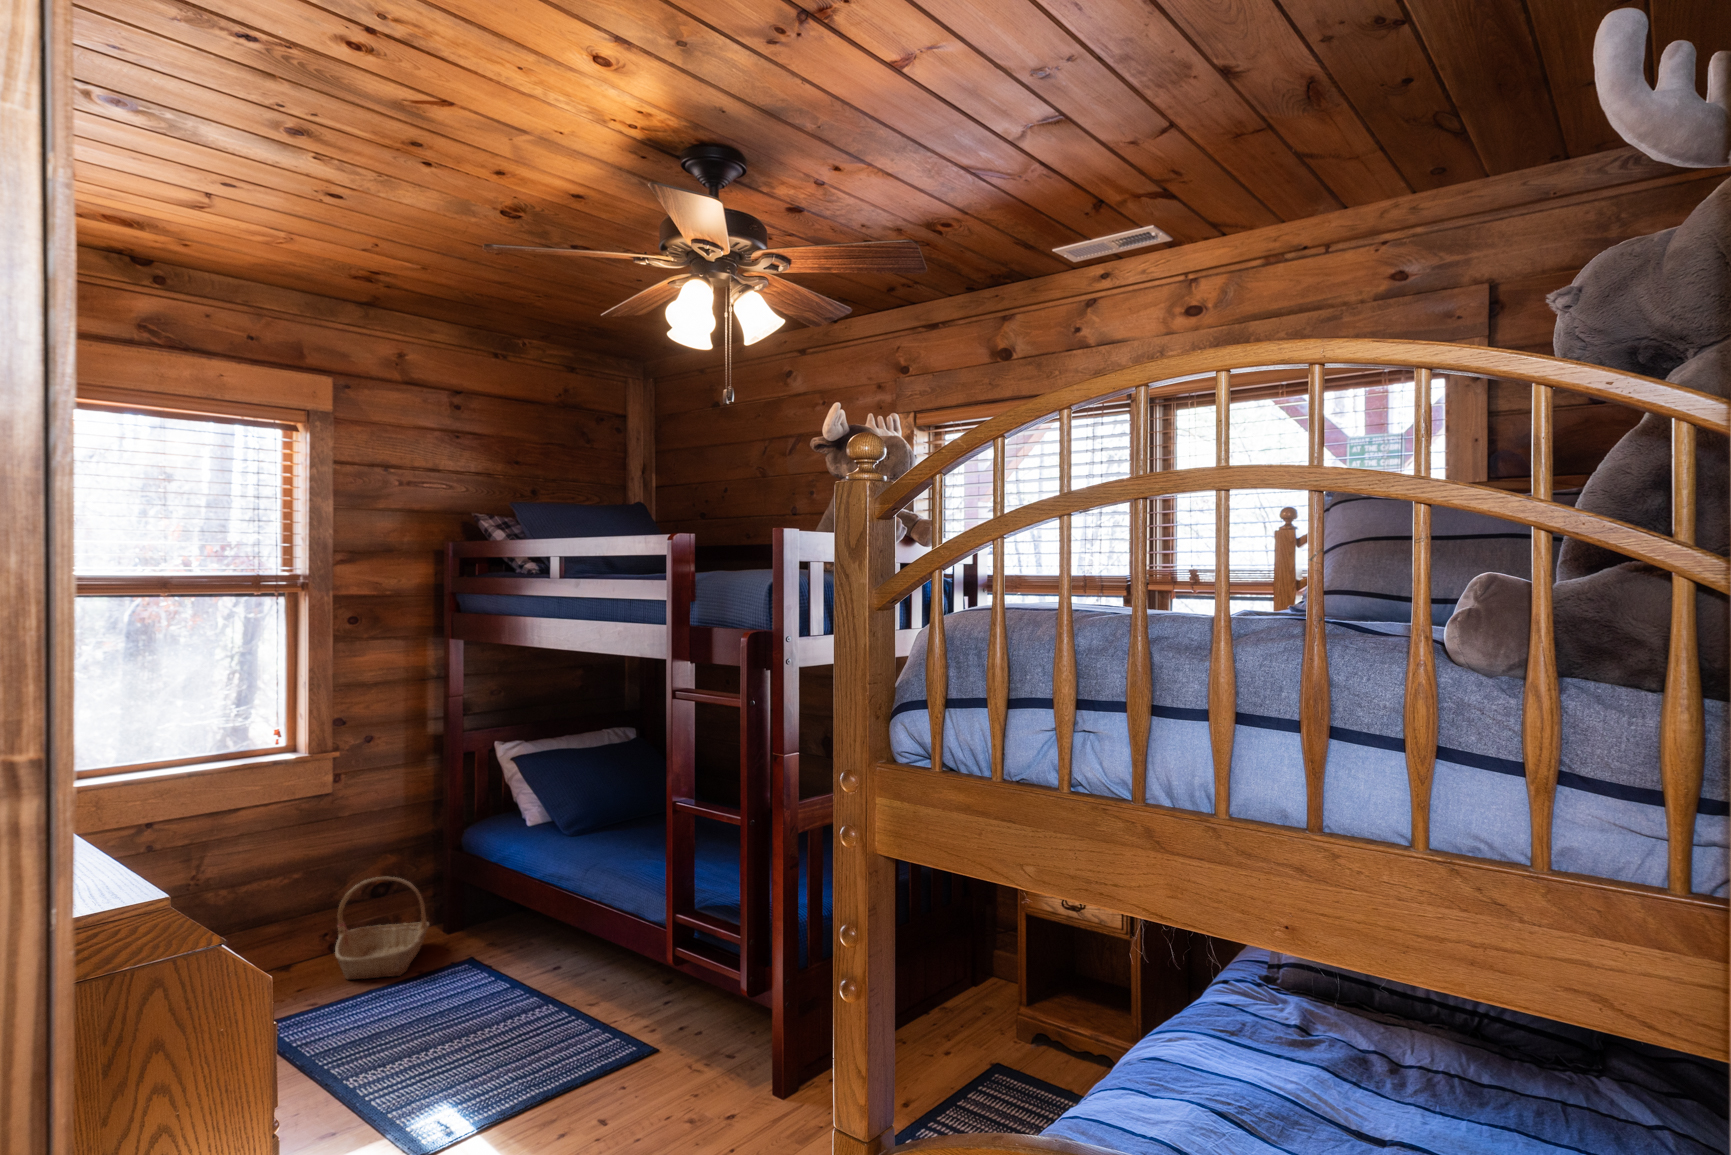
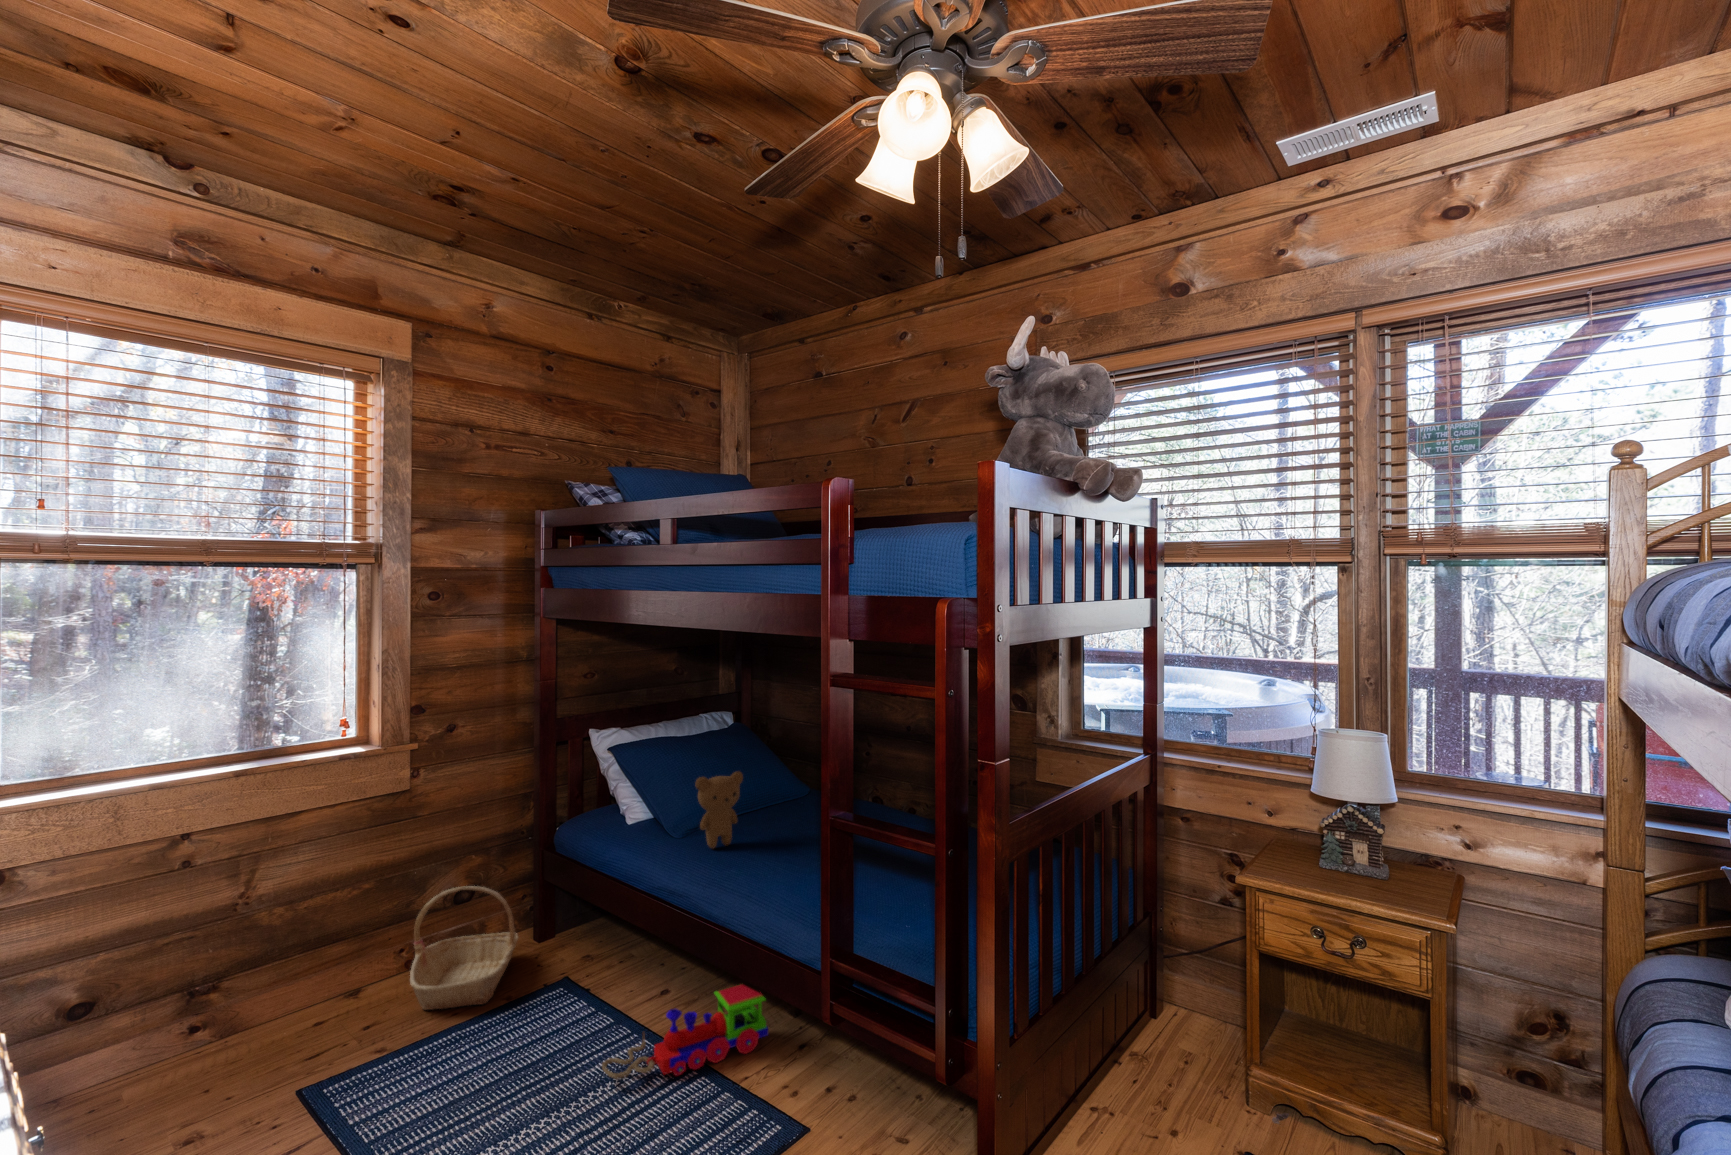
teddy bear: none [583,775,627,842] -> present [695,772,743,848]
toy train: none [497,952,640,1021] -> present [602,984,768,1079]

